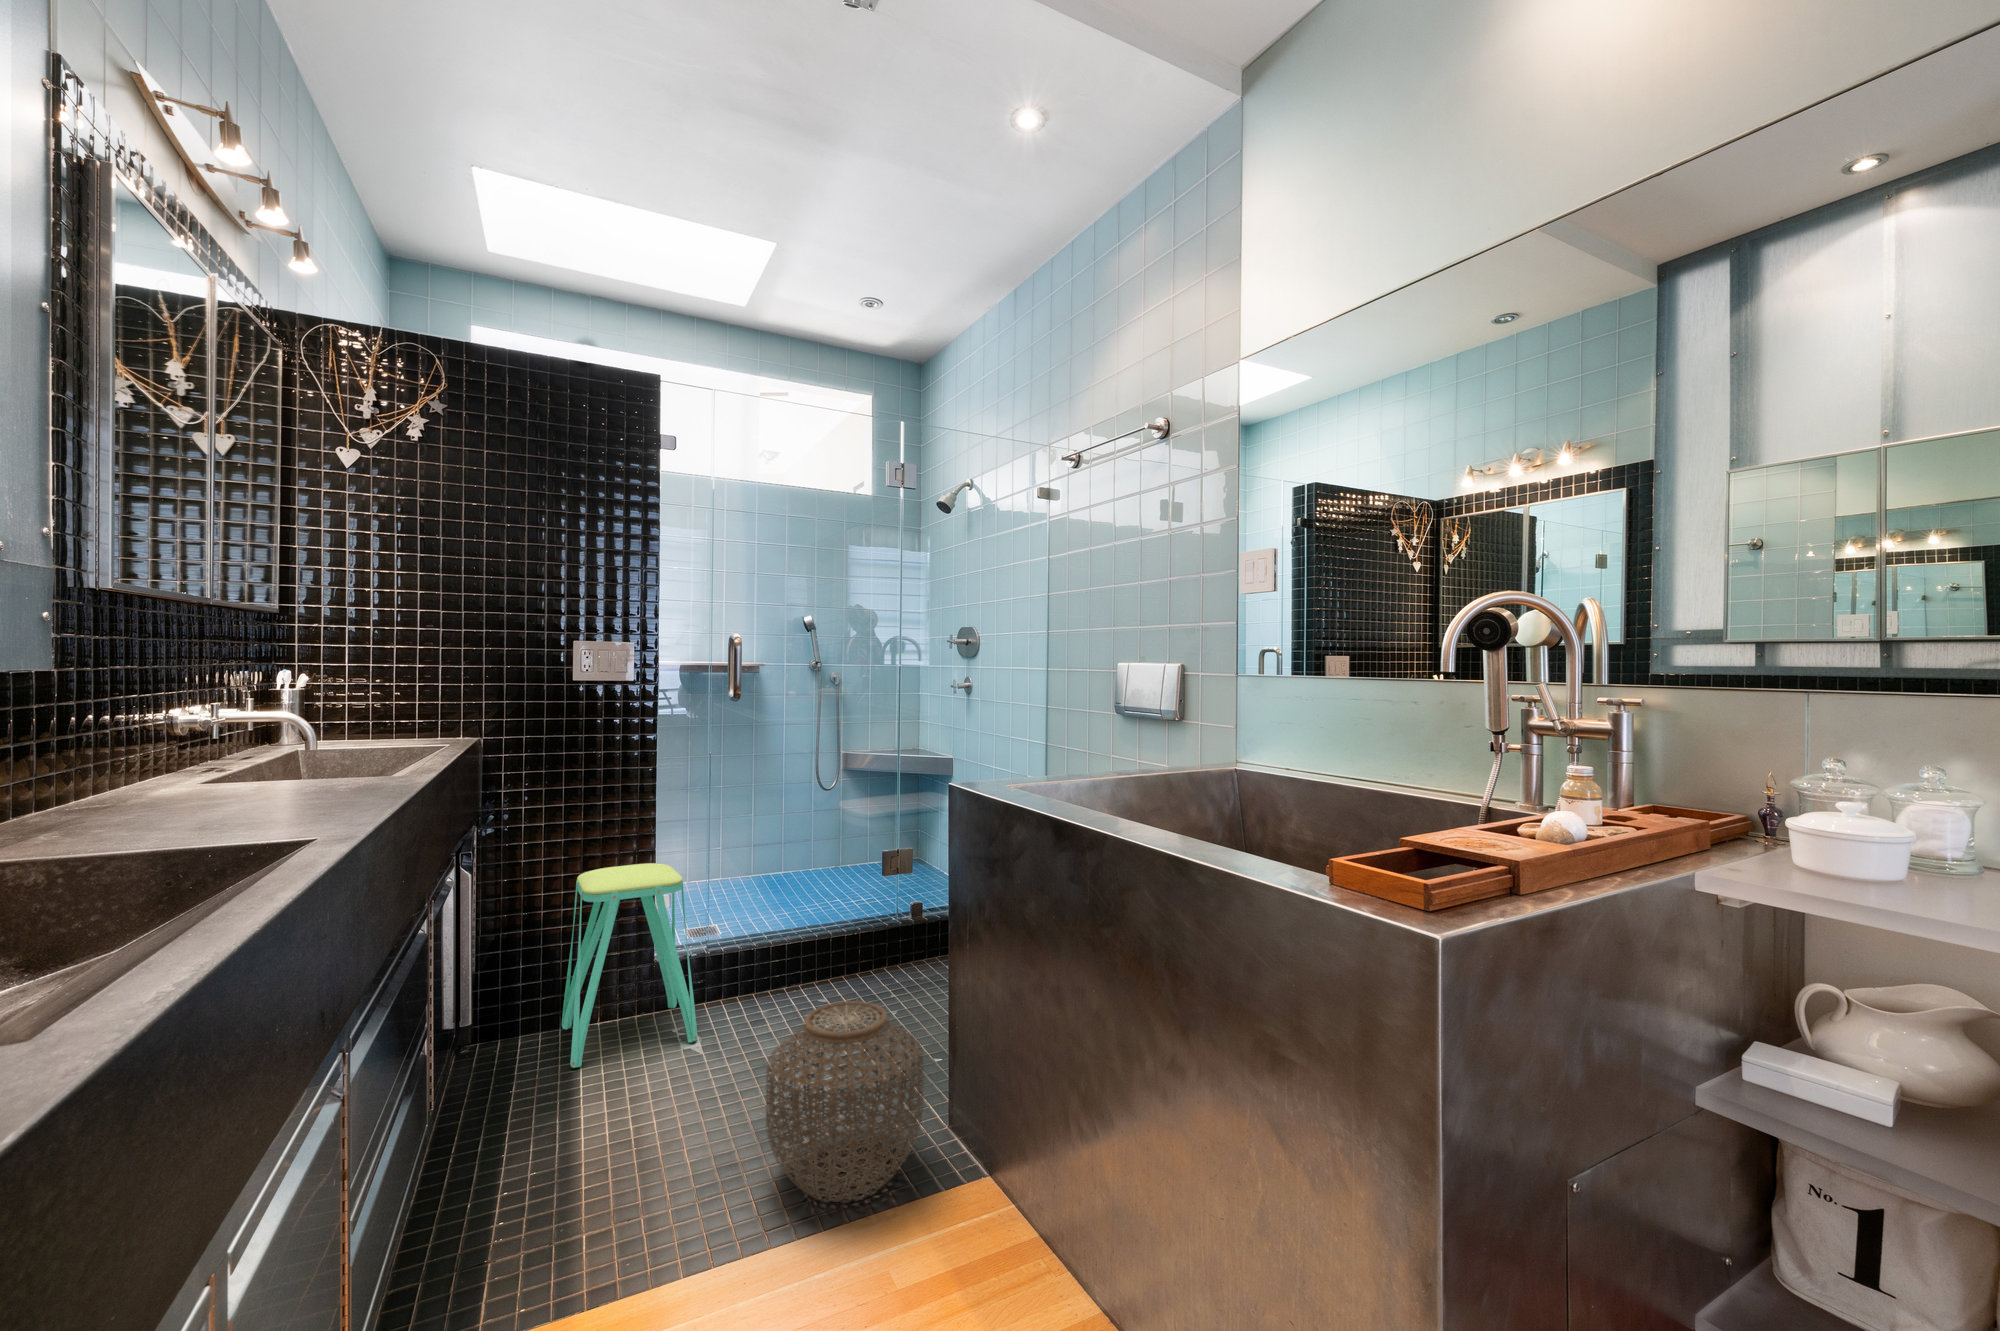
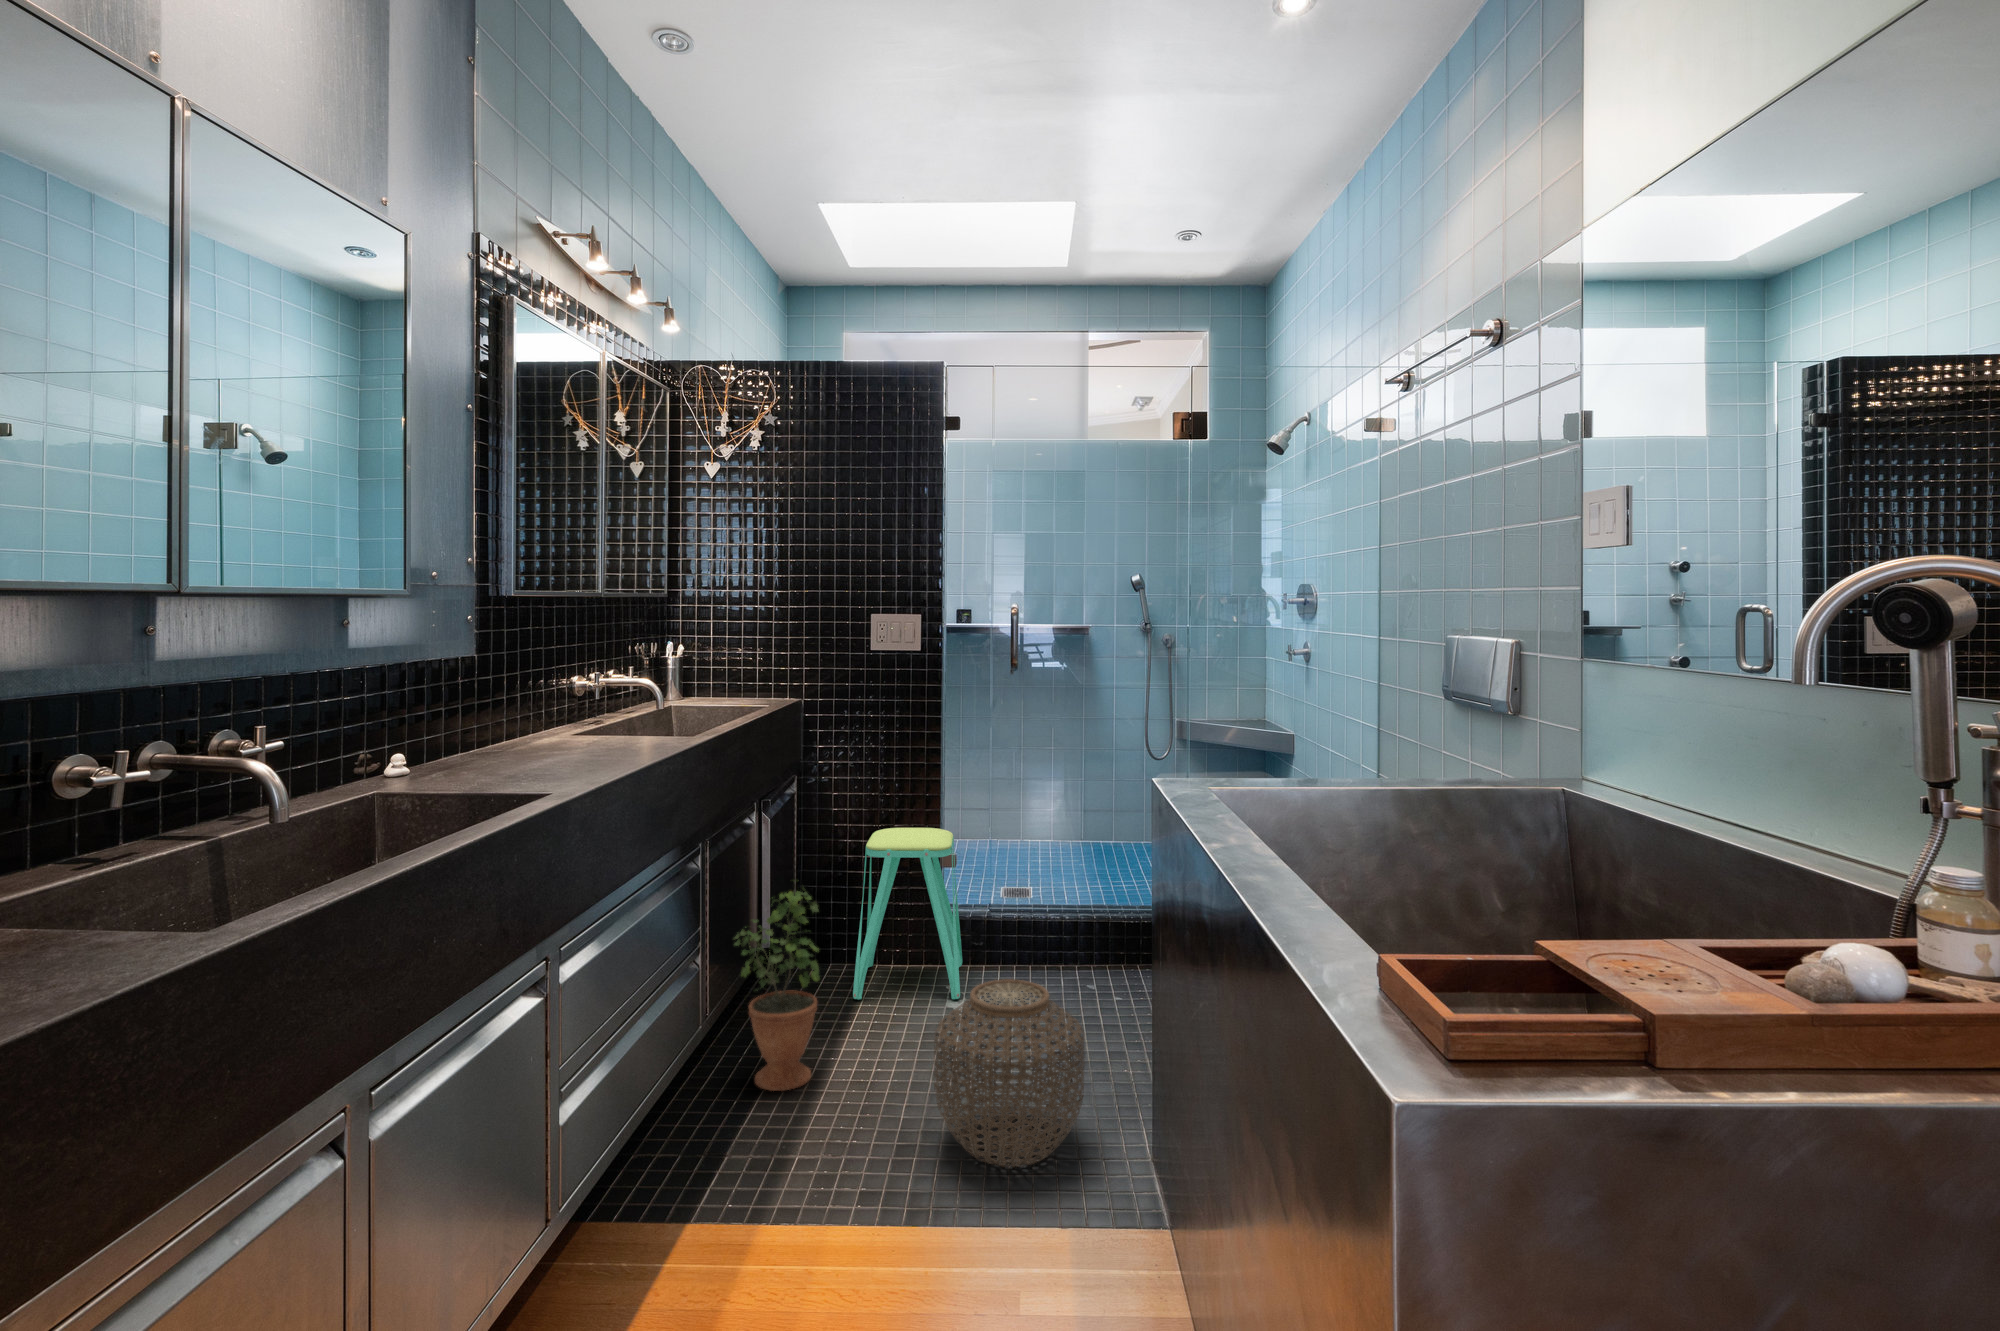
potted plant: none [469,939,585,1203] -> present [734,888,820,1091]

